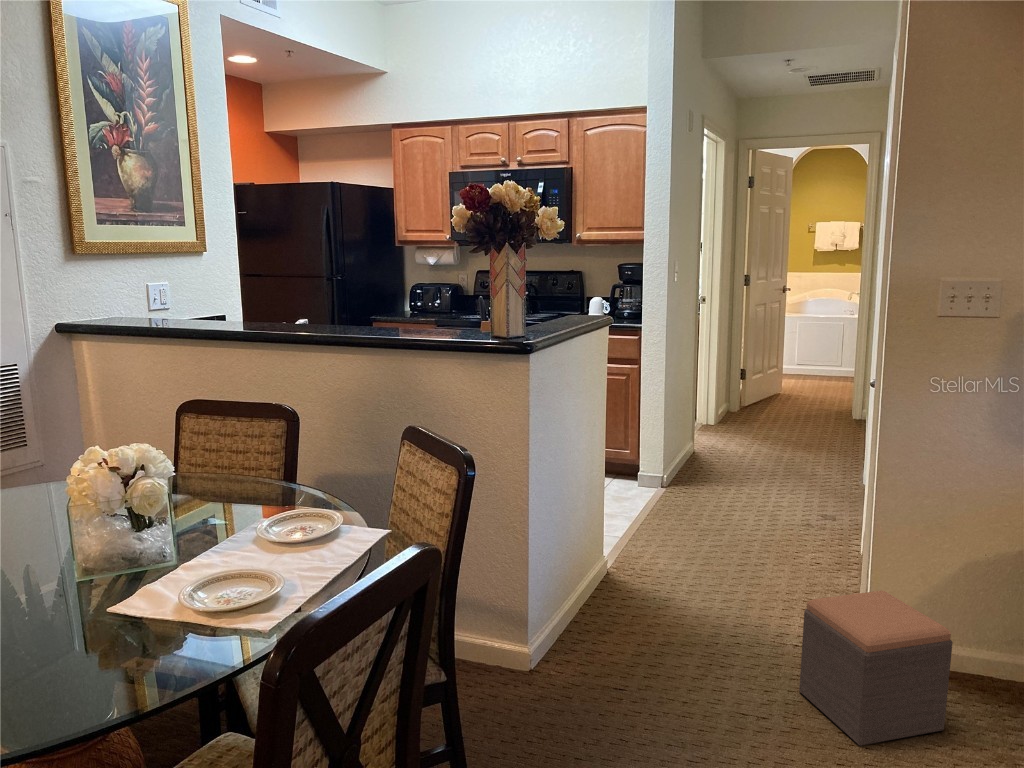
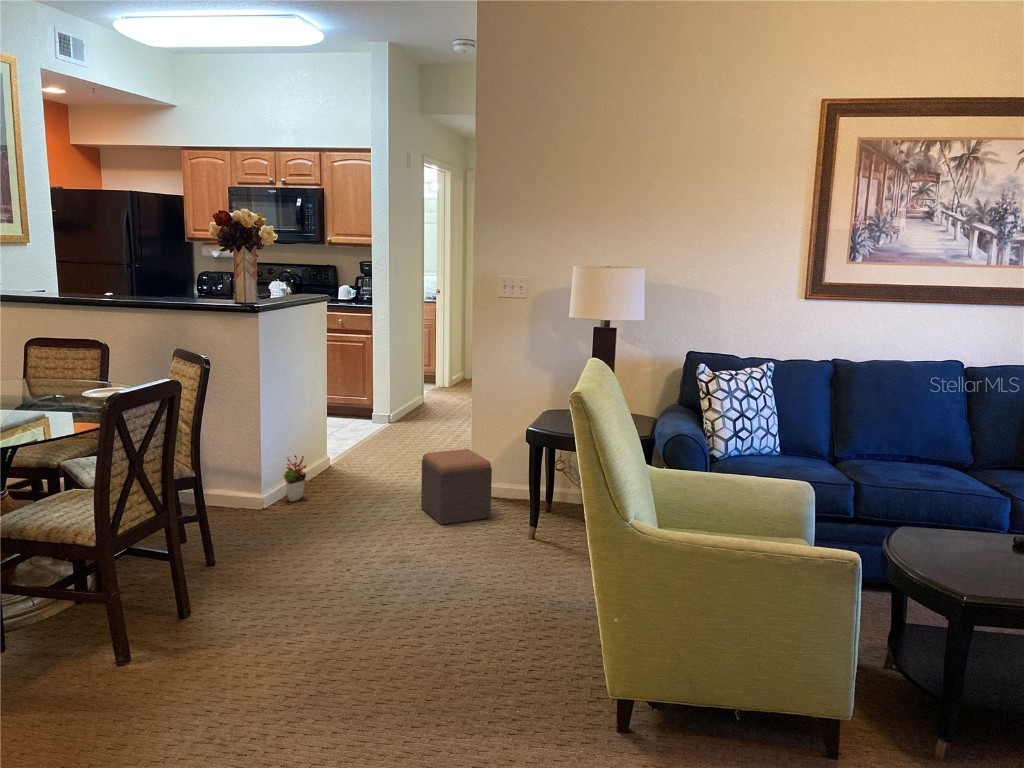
decorative plant: none [561,582,597,658] -> present [284,455,307,501]

